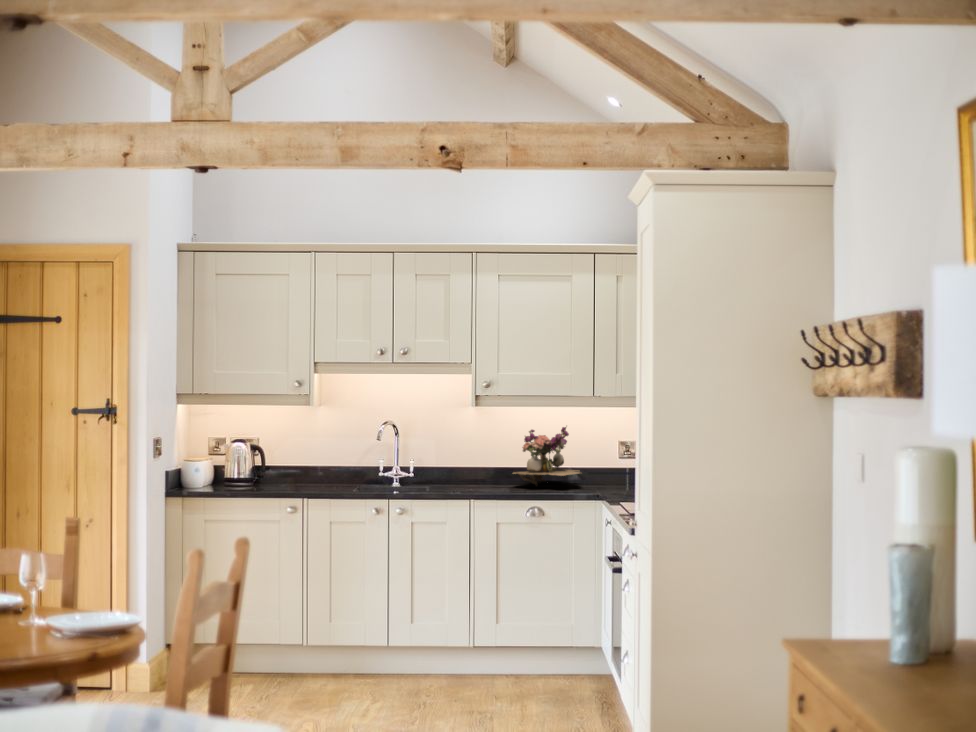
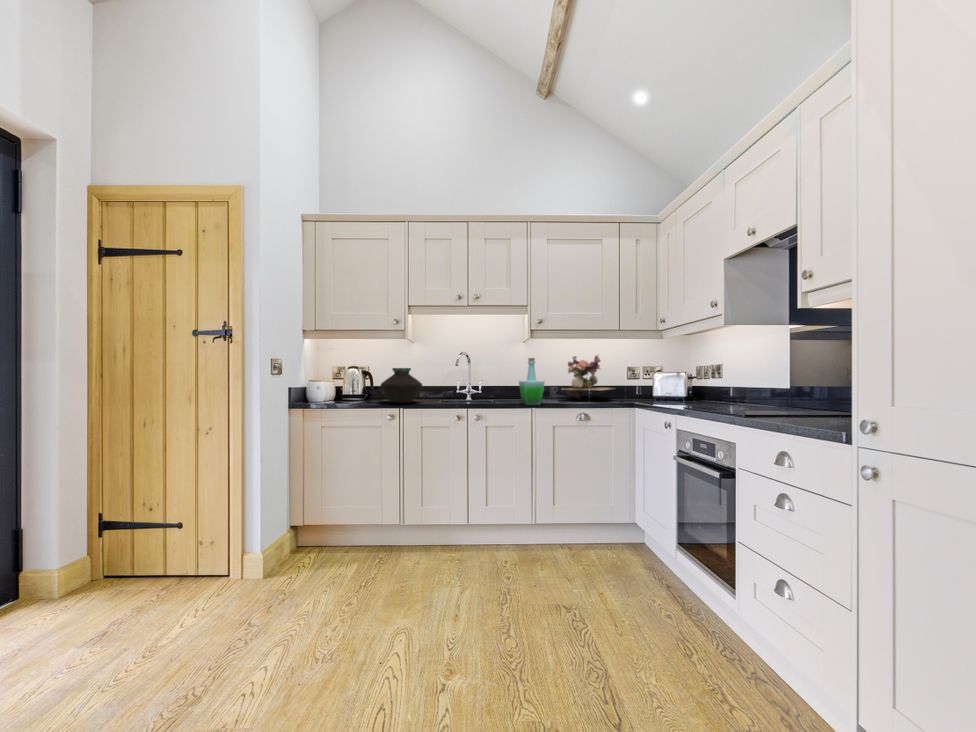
bottle: none [456,435,487,494] -> present [519,358,545,405]
vase: none [281,446,334,491] -> present [381,368,422,403]

